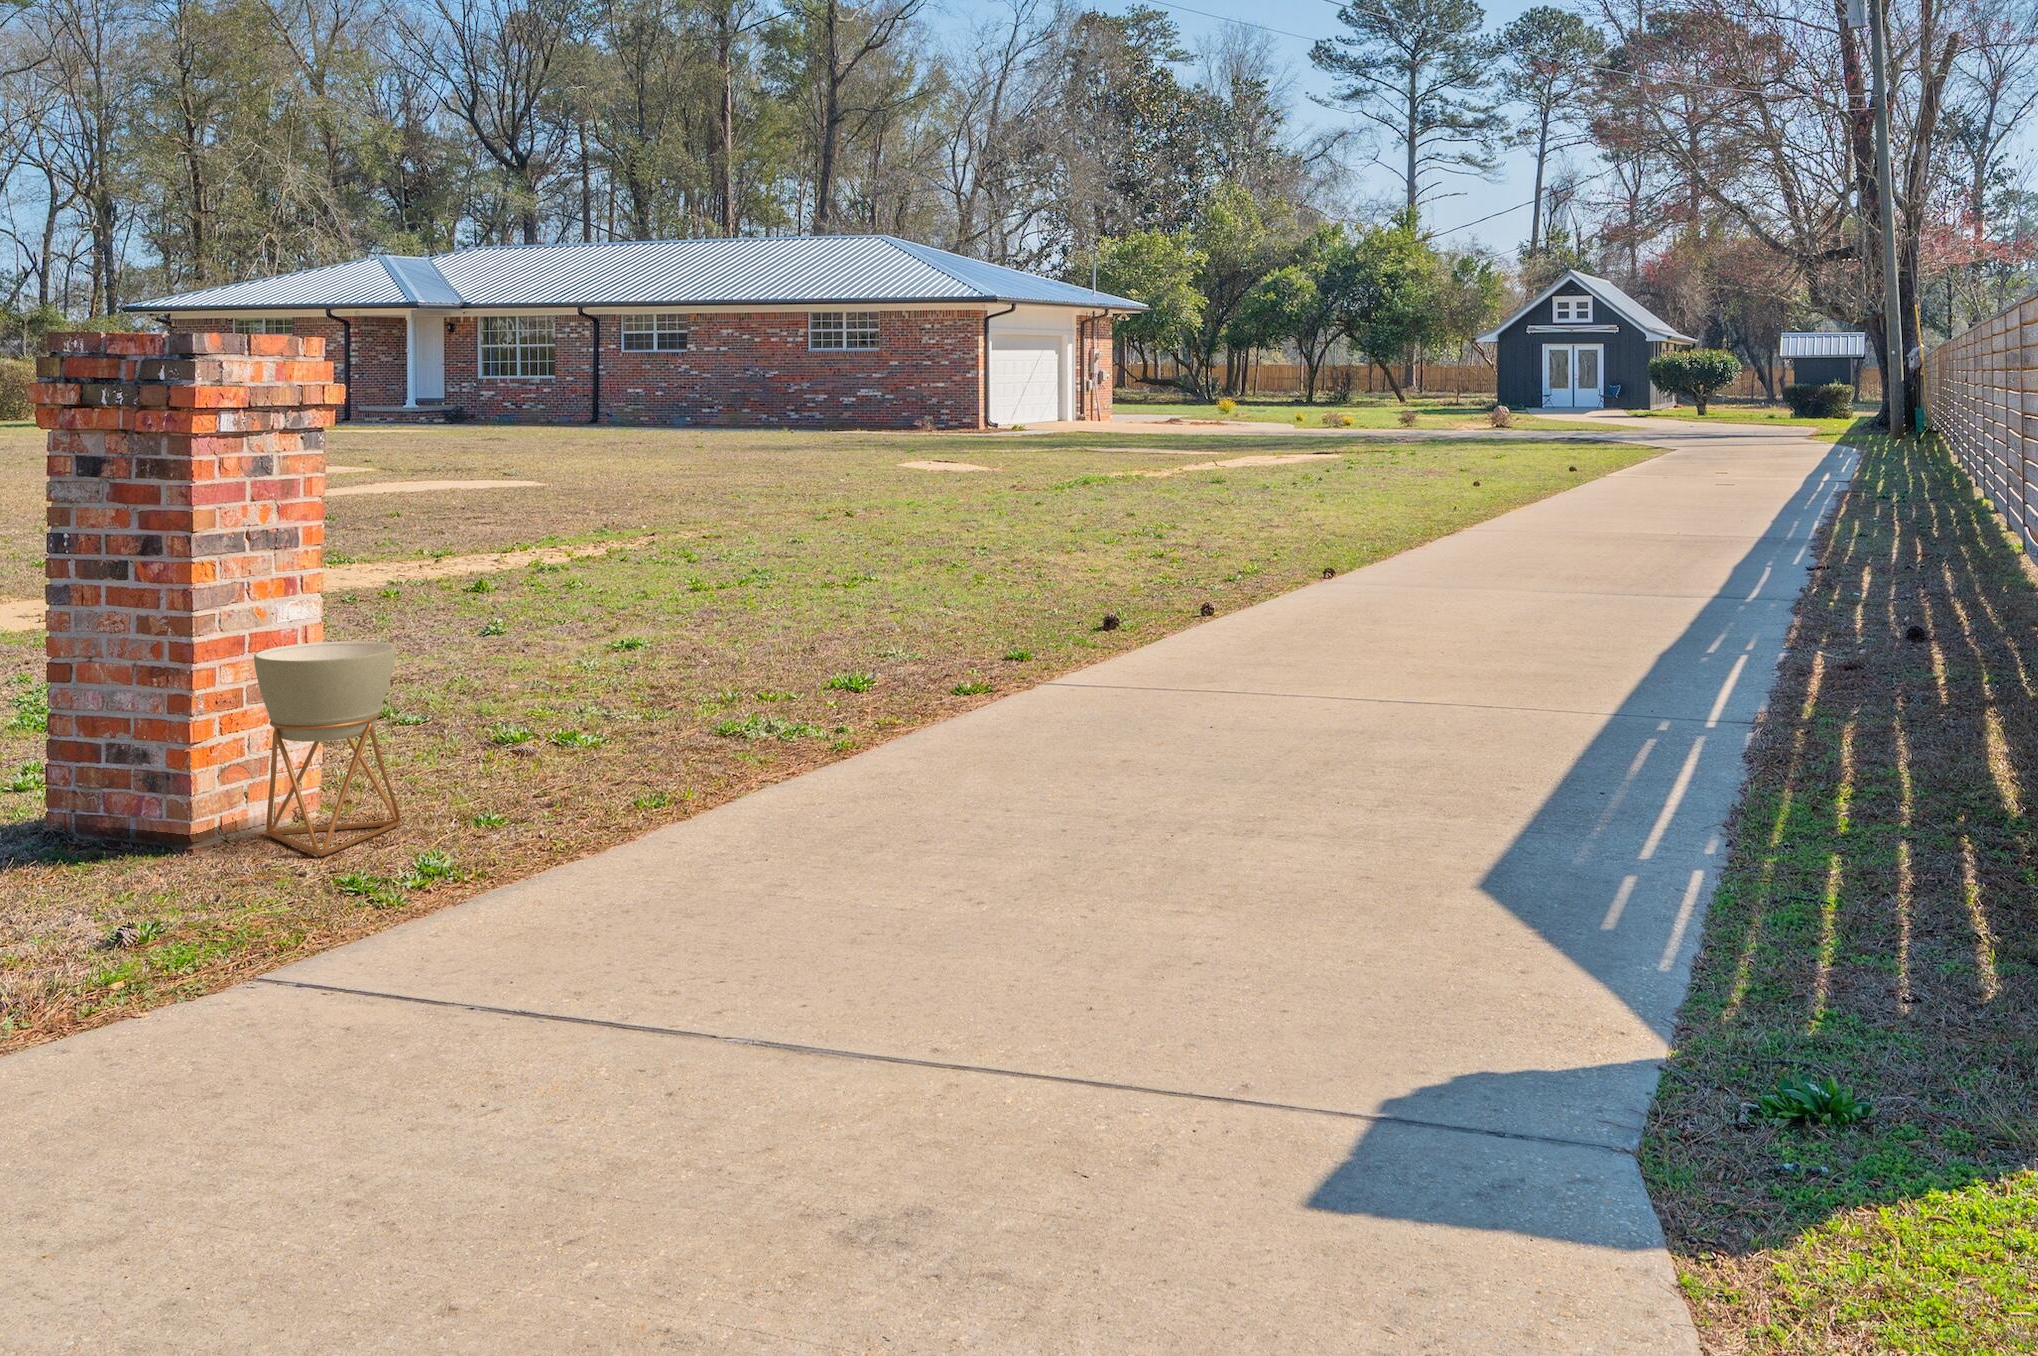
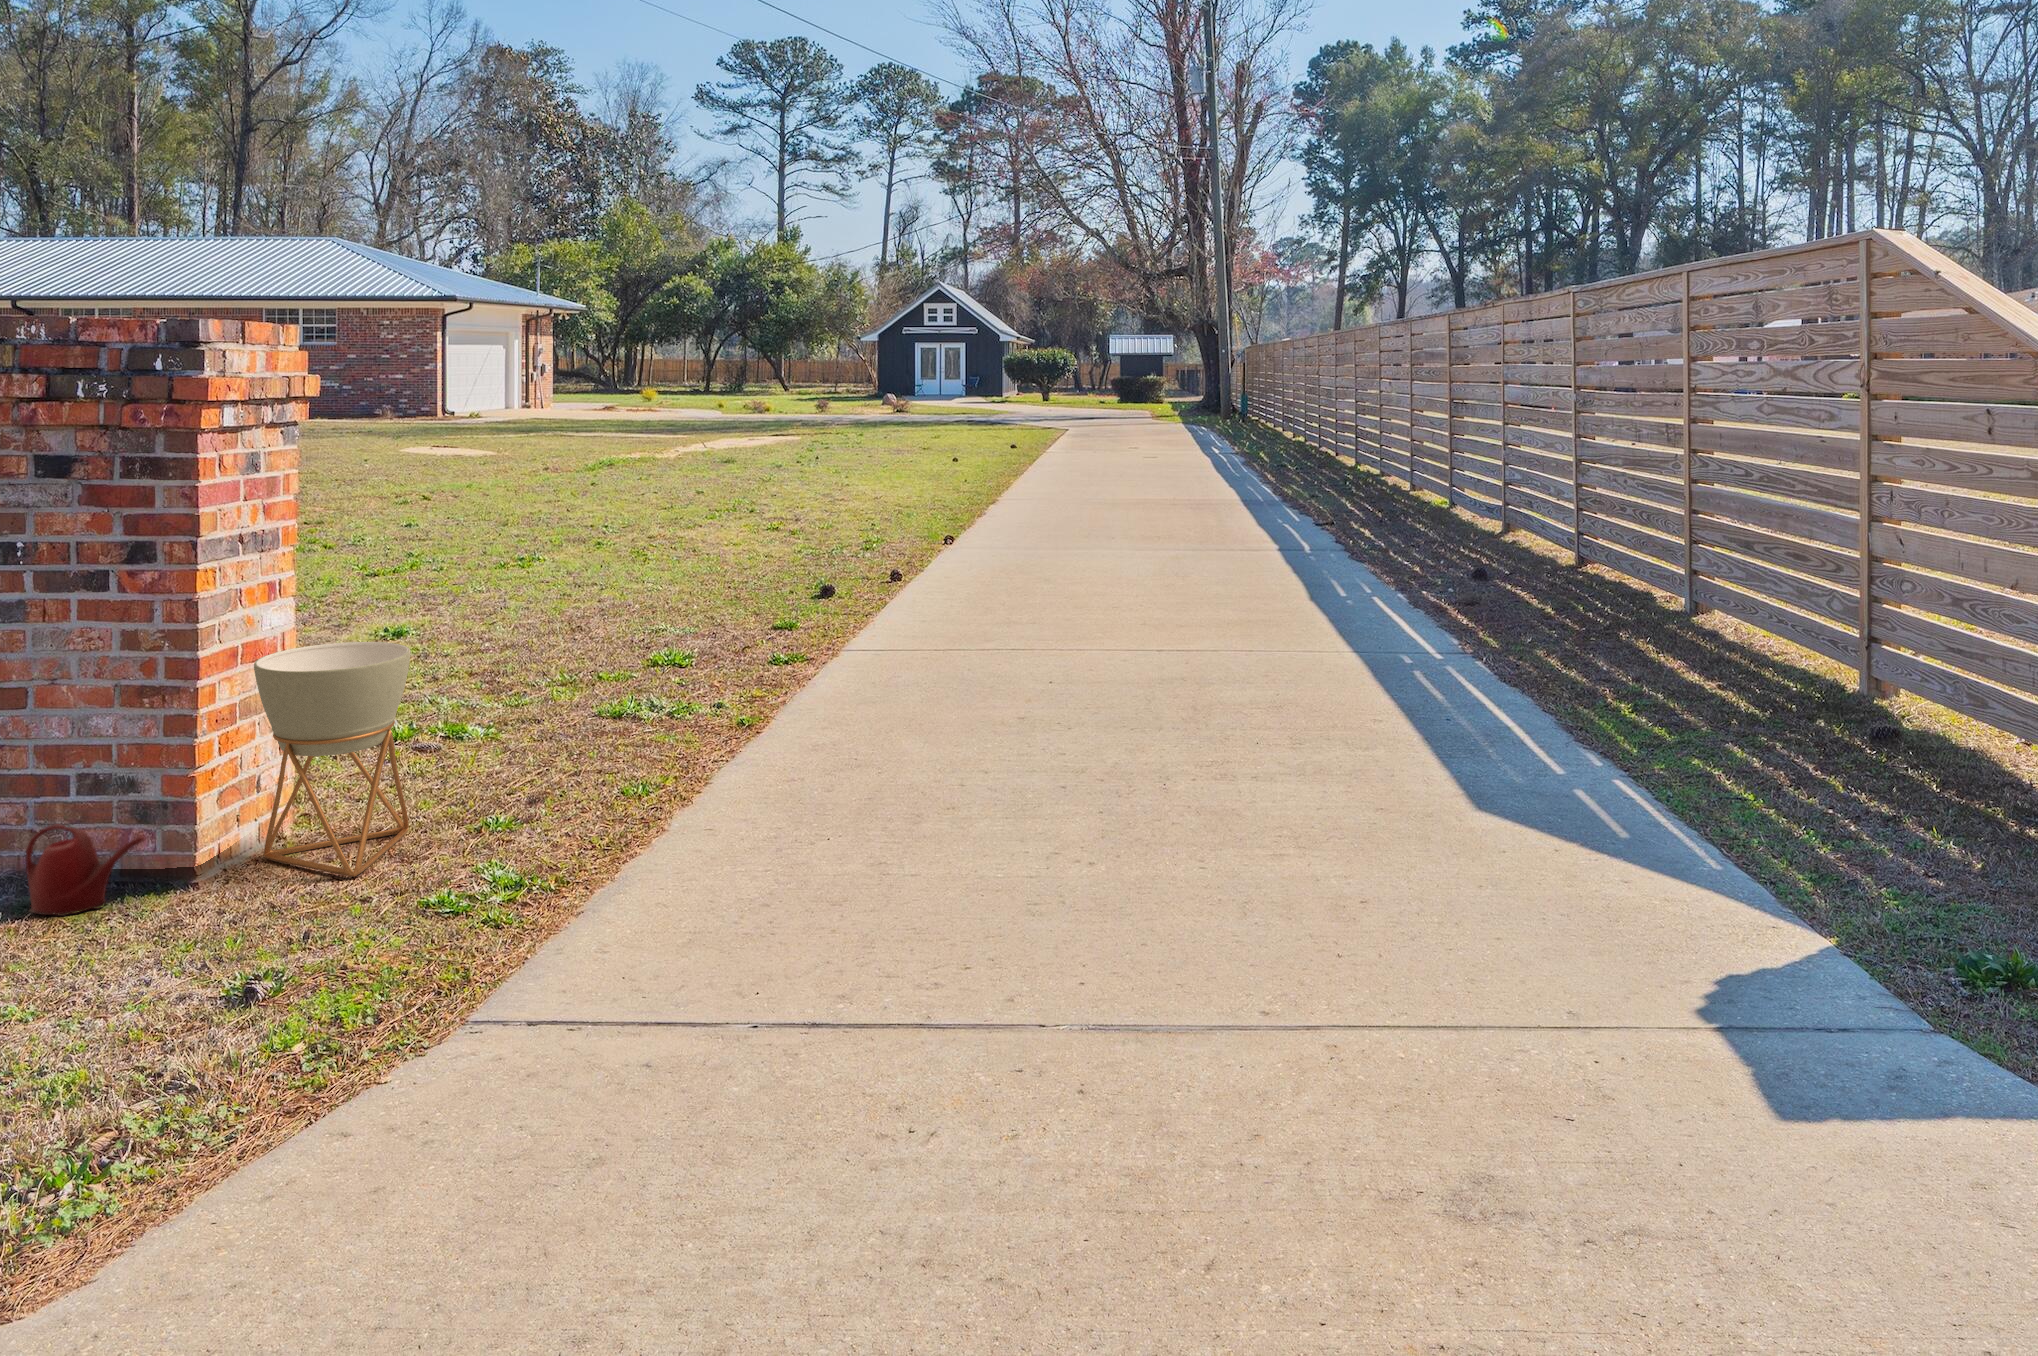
watering can: none [56,784,143,865] -> present [26,825,145,916]

